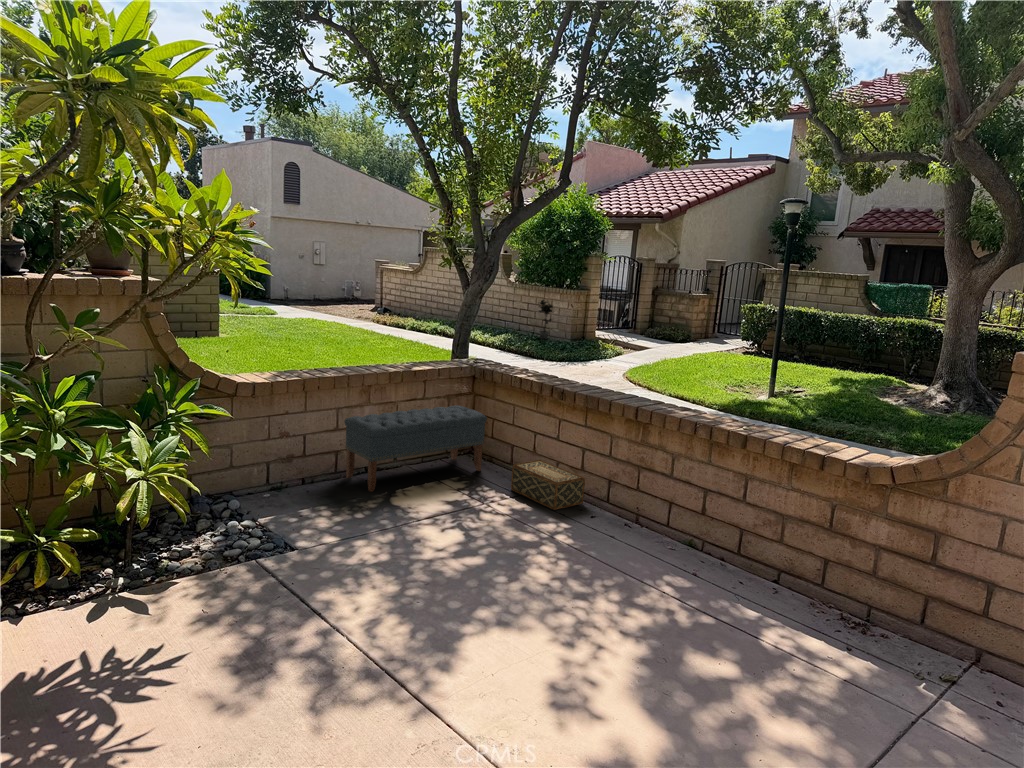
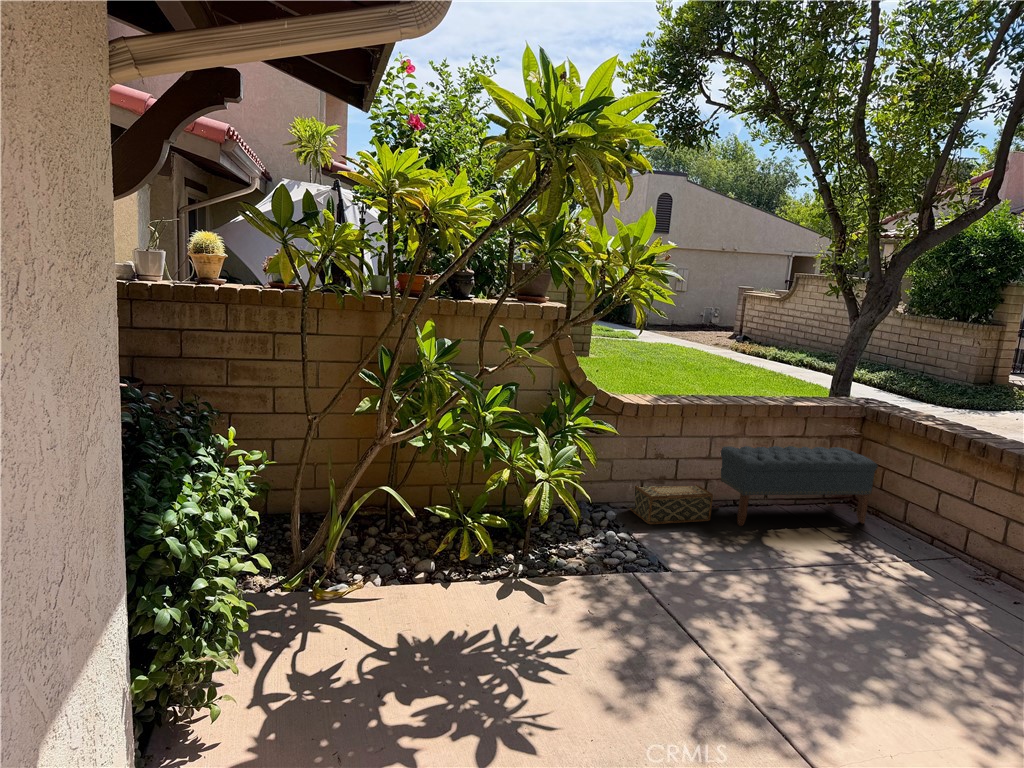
potted plant: present [539,300,553,339] -> none [931,333,955,380]
woven basket: present [511,460,585,510] -> present [630,484,713,524]

